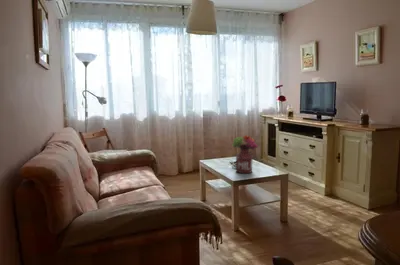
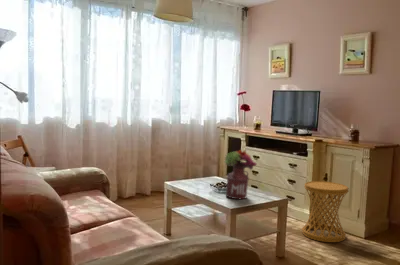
side table: none [313,160,352,211] -> present [302,181,349,242]

